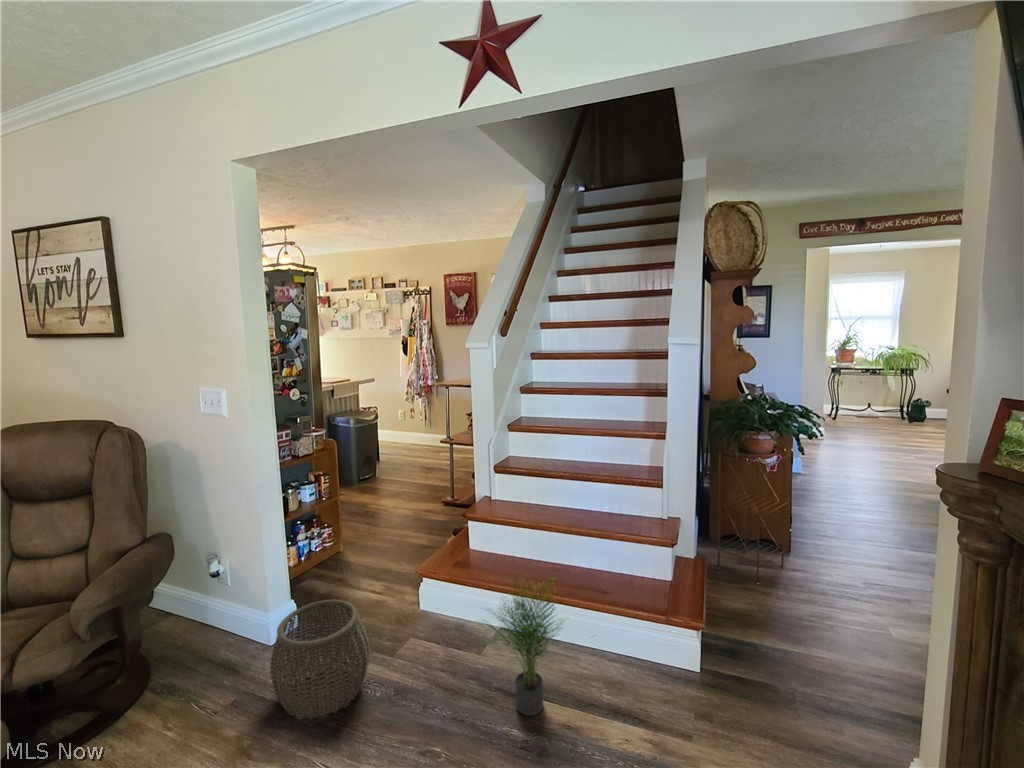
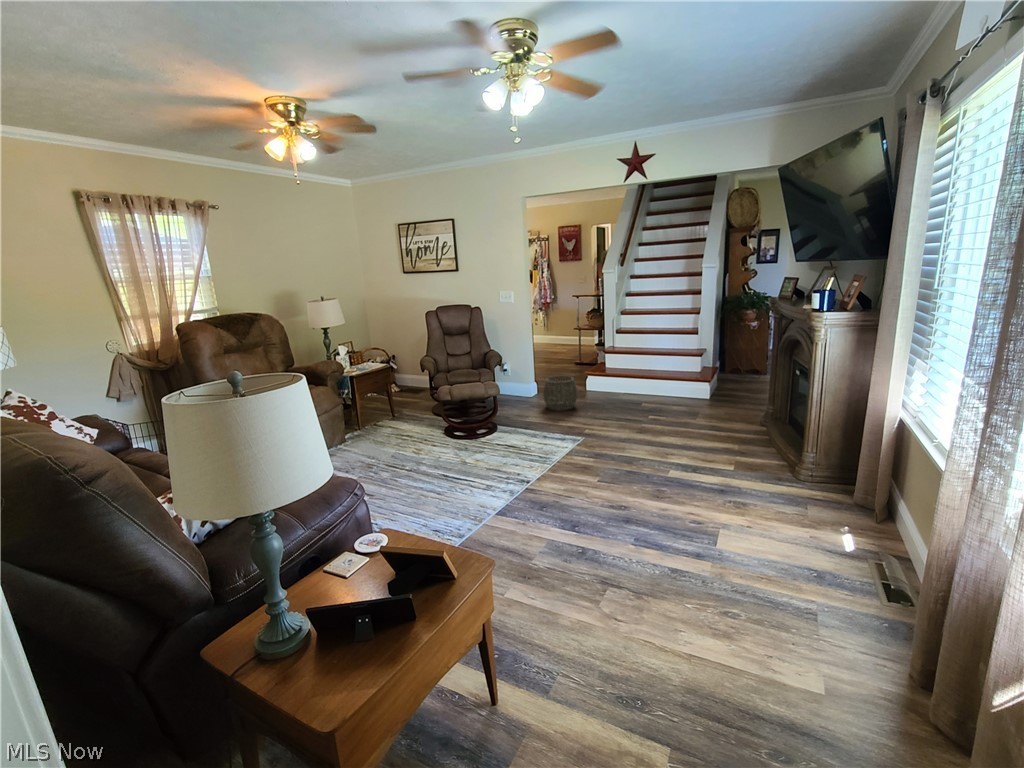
potted plant: present [479,578,561,716] -> none [619,358,658,409]

